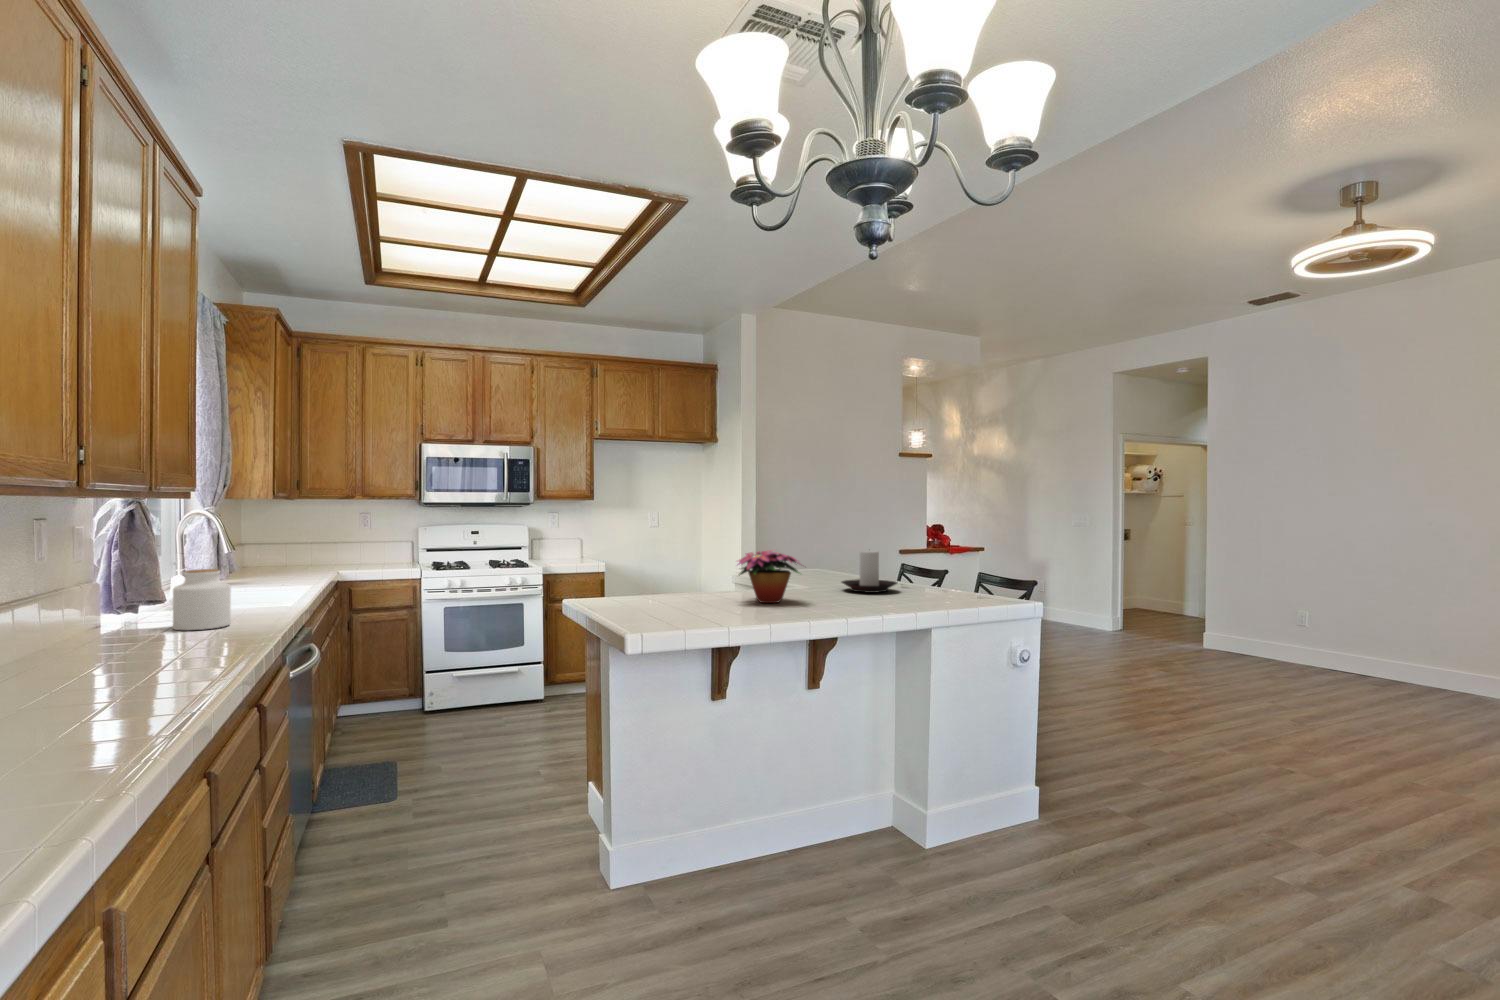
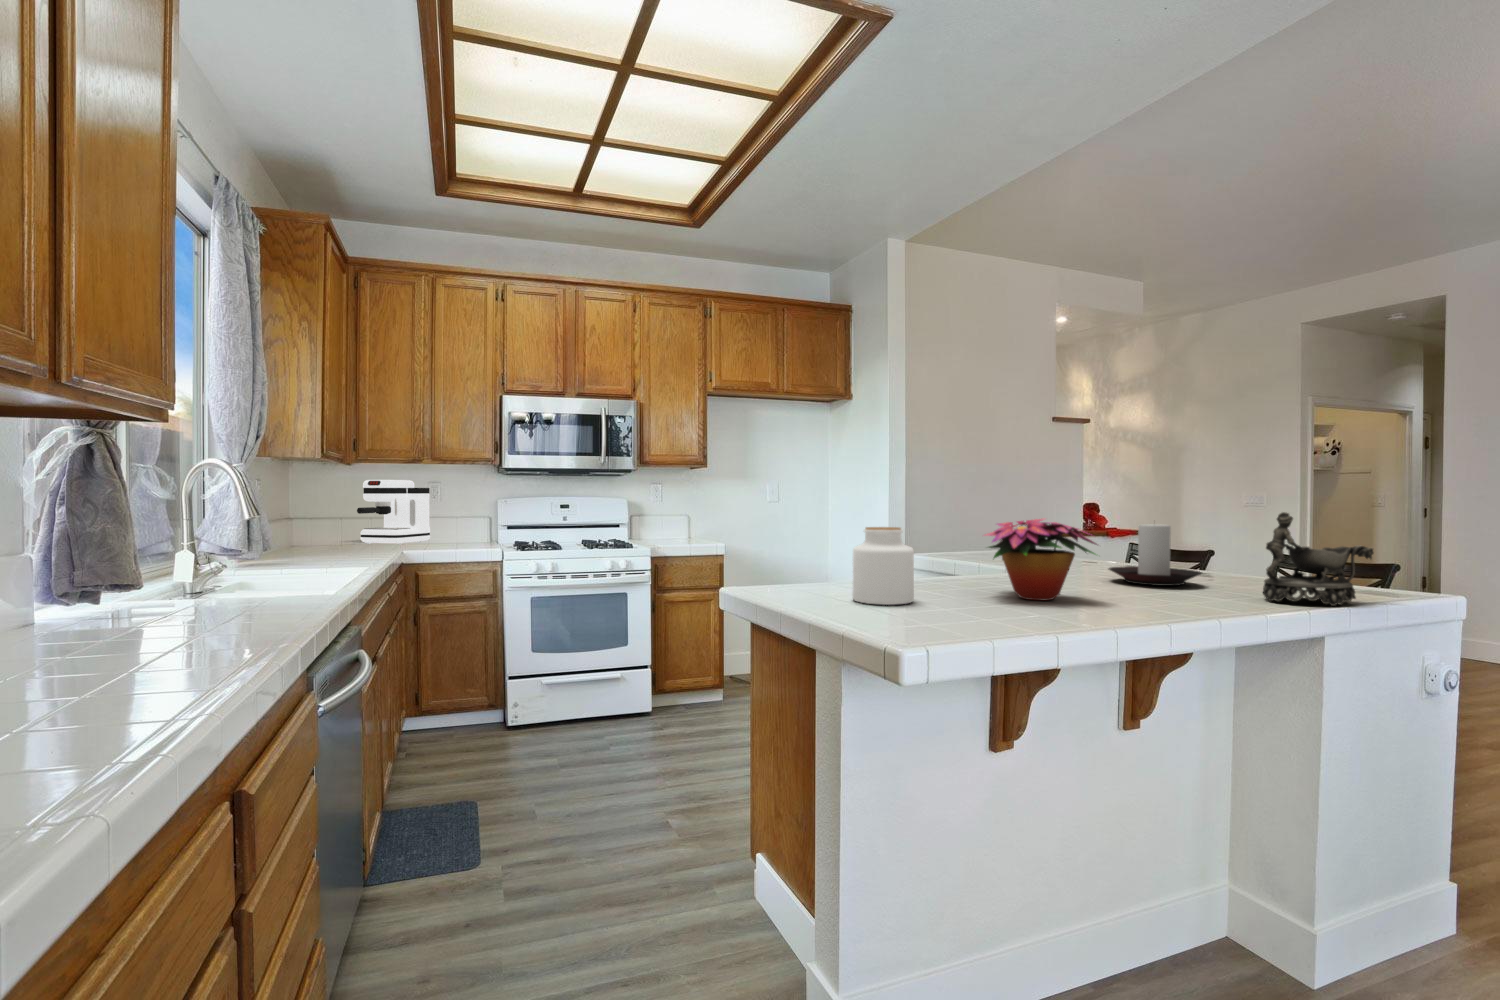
coffee maker: none [298,512,360,565] -> present [357,480,430,545]
decorative bowl: none [913,545,982,604] -> present [1263,512,1374,606]
jar: present [173,569,231,630] -> present [852,527,914,605]

